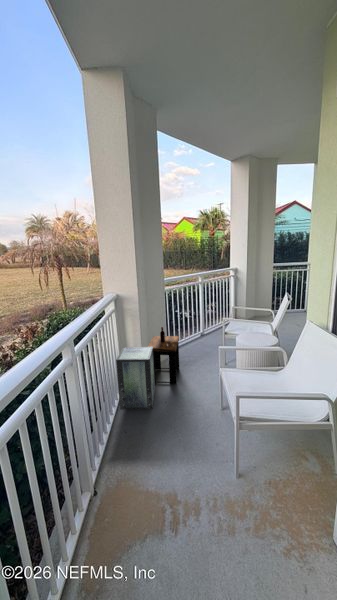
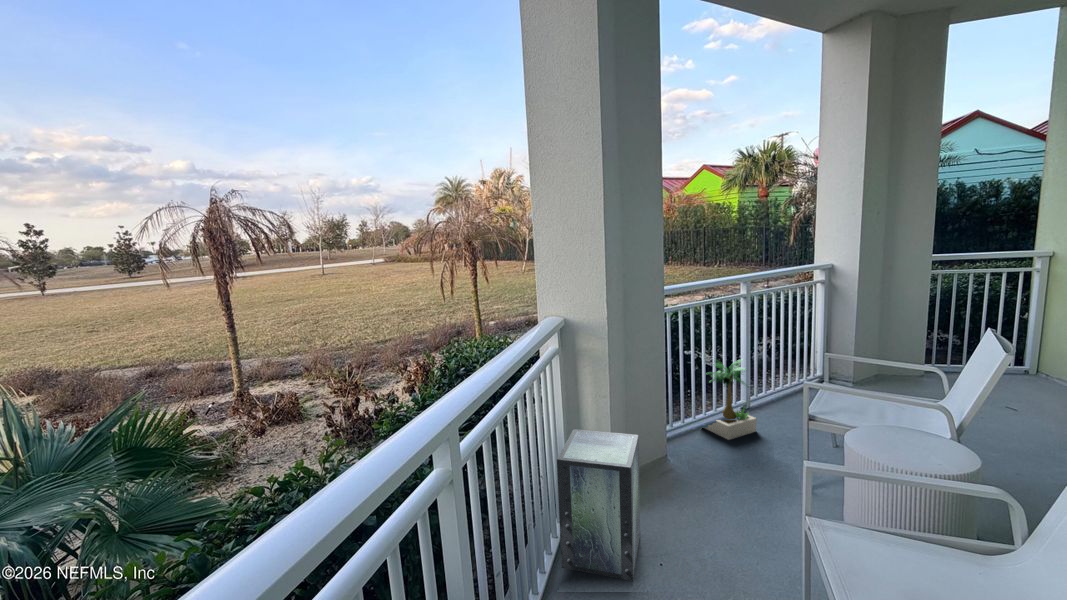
potted plant: none [182,312,206,349] -> present [705,359,757,440]
side table: present [148,327,179,384] -> none [624,390,697,523]

